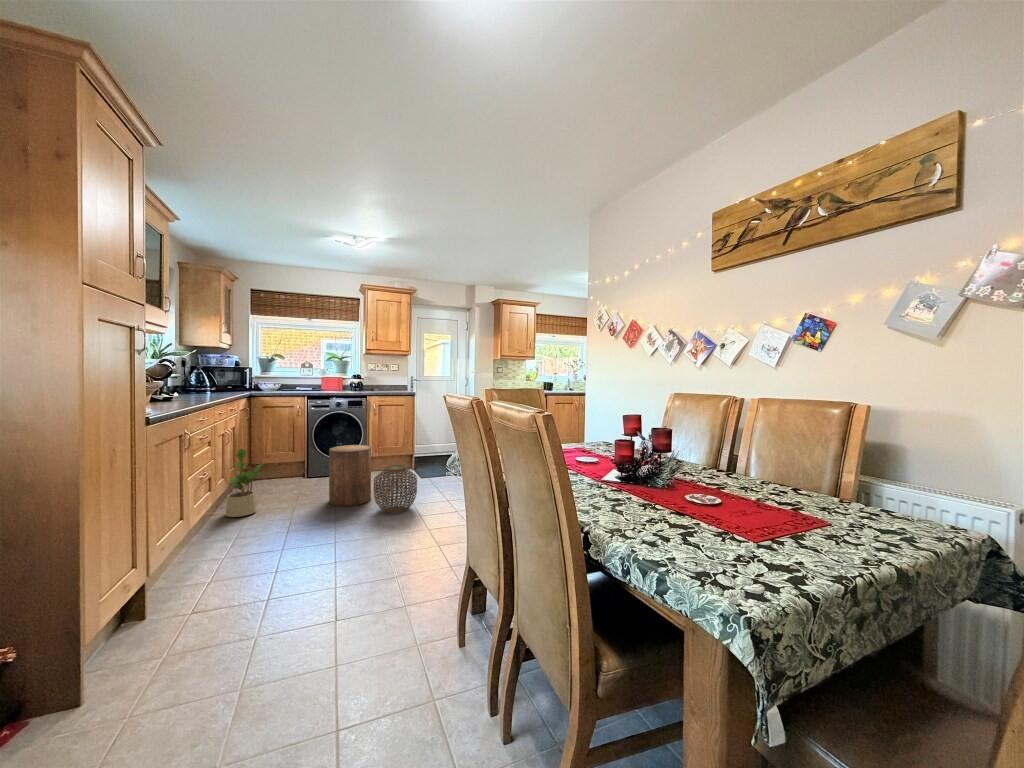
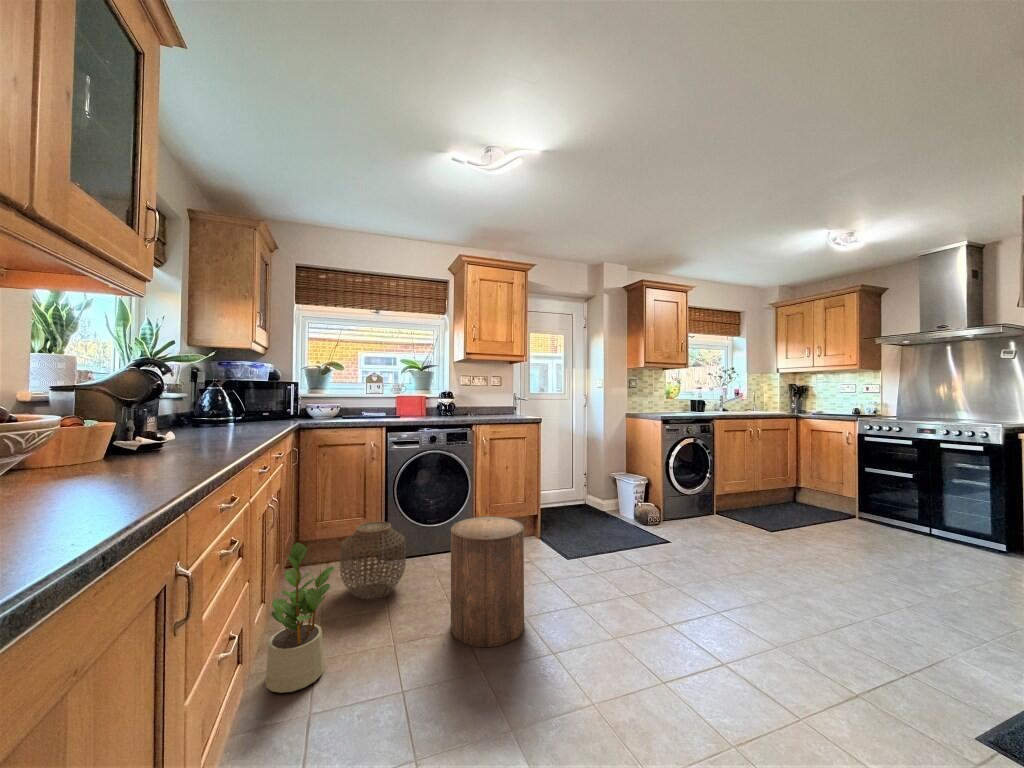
woven basket: present [374,465,417,513] -> present [340,522,406,599]

